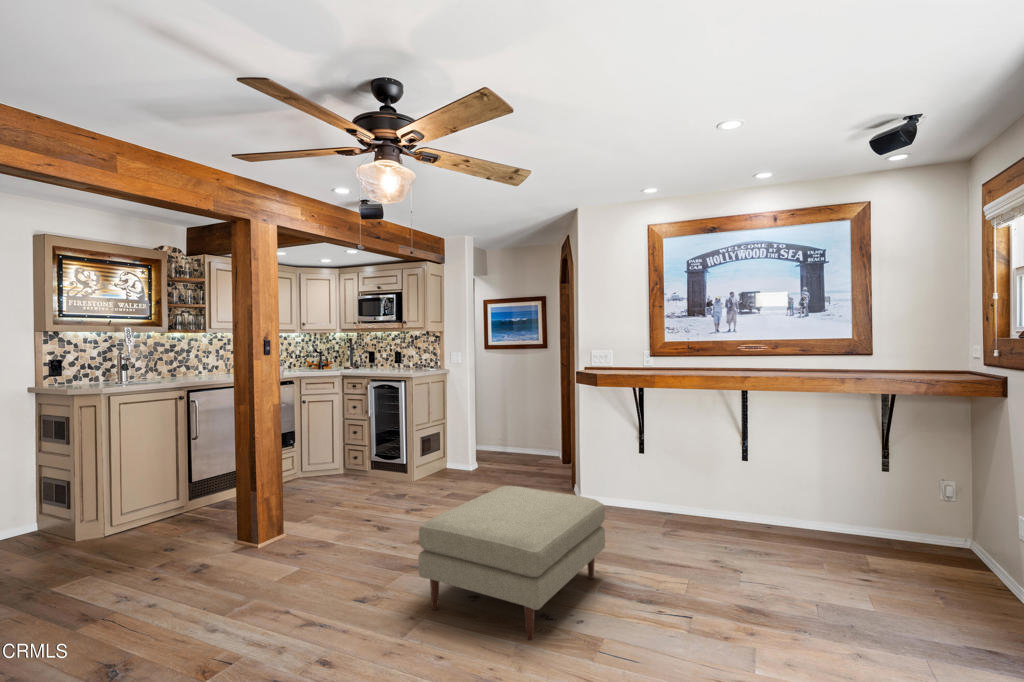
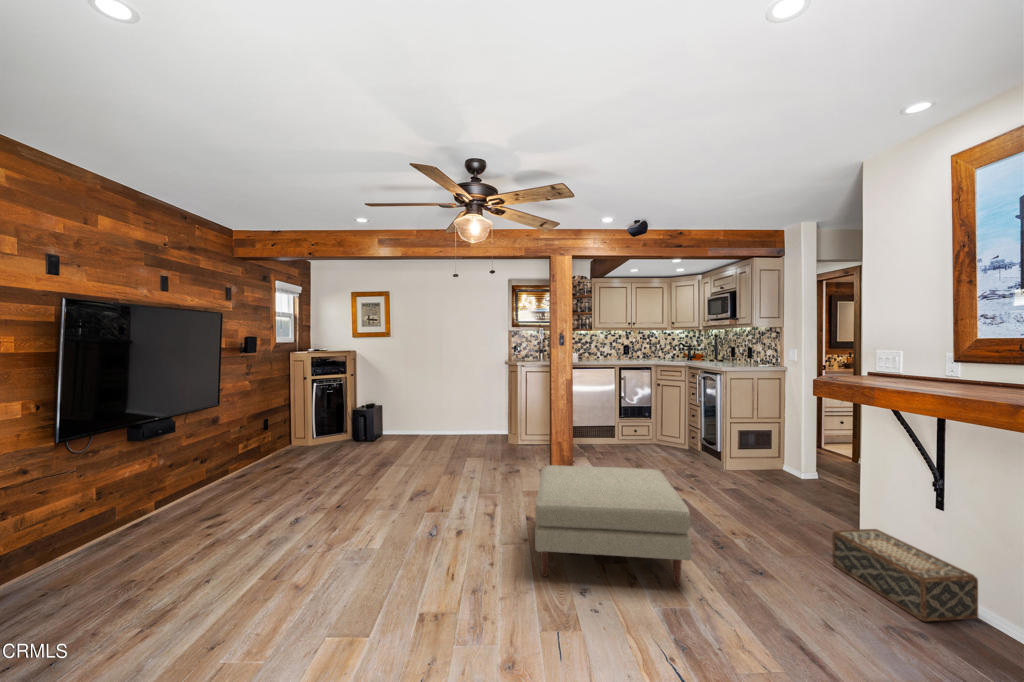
woven basket: none [601,483,672,526] -> present [832,529,978,622]

